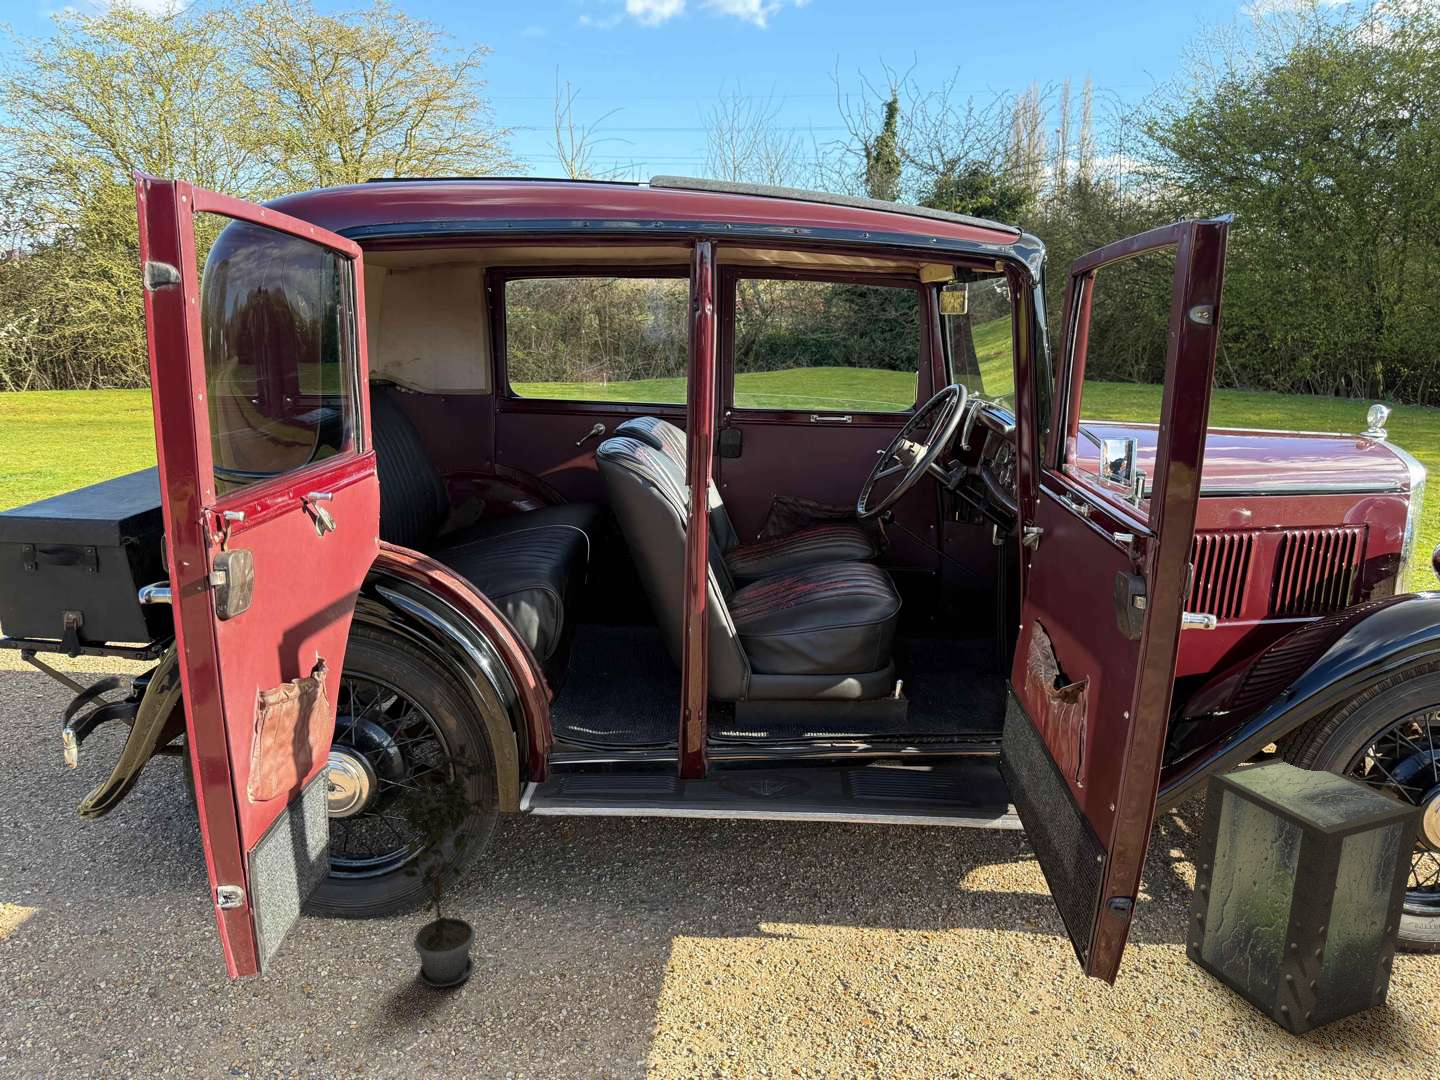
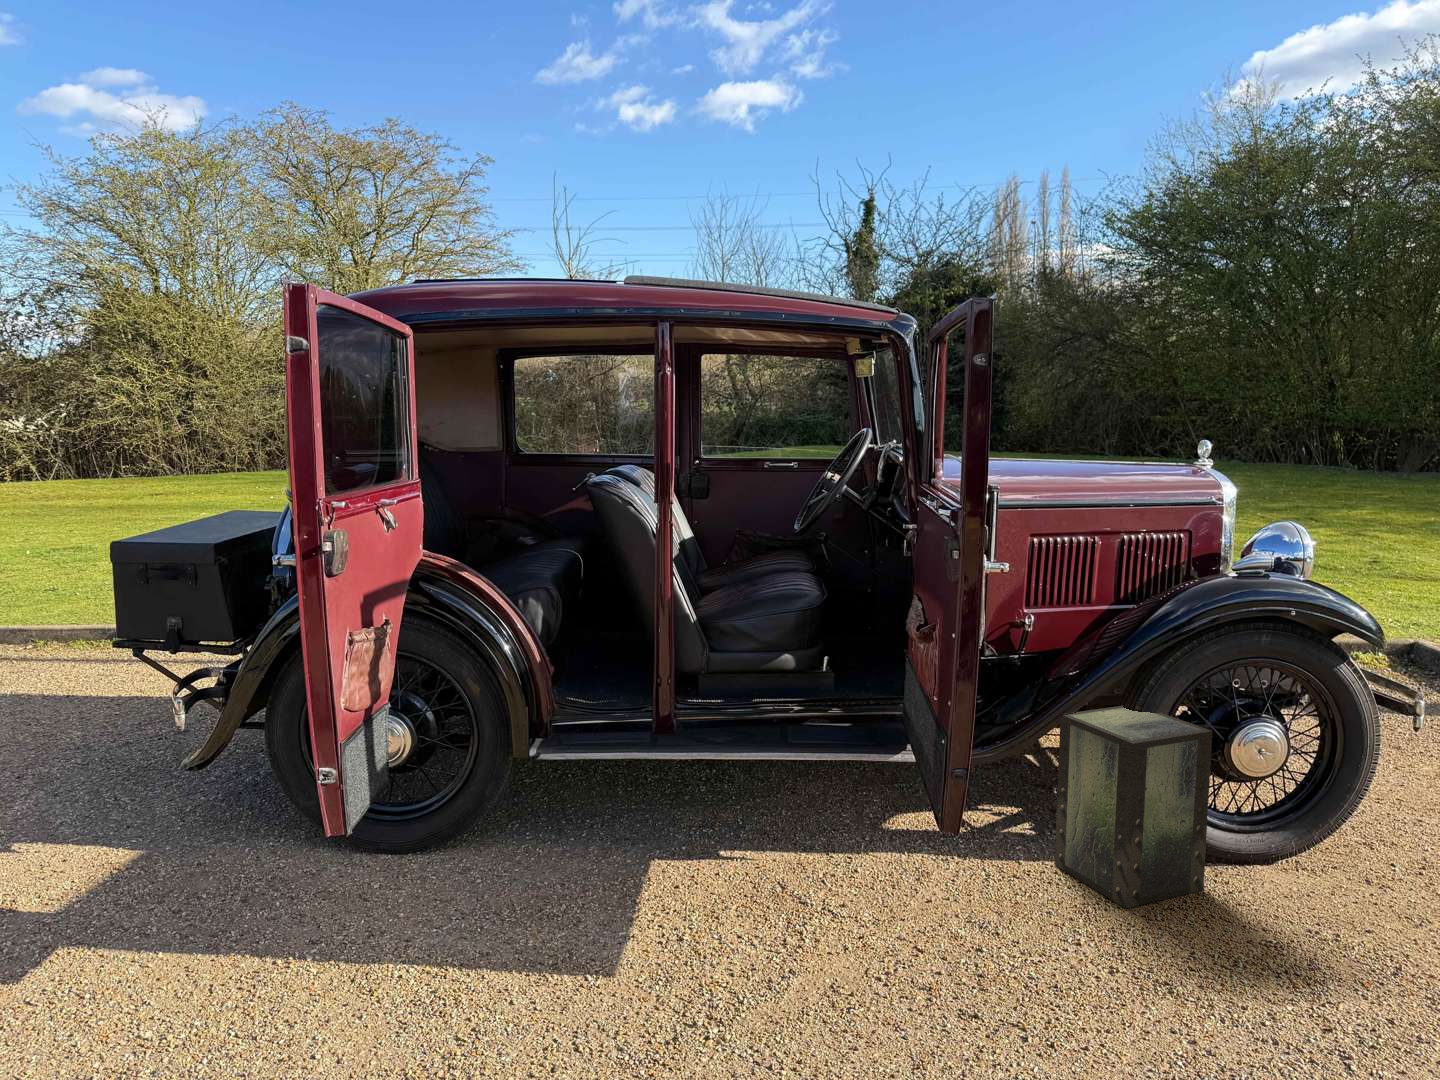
potted plant: present [389,743,494,987] -> none [424,695,510,891]

